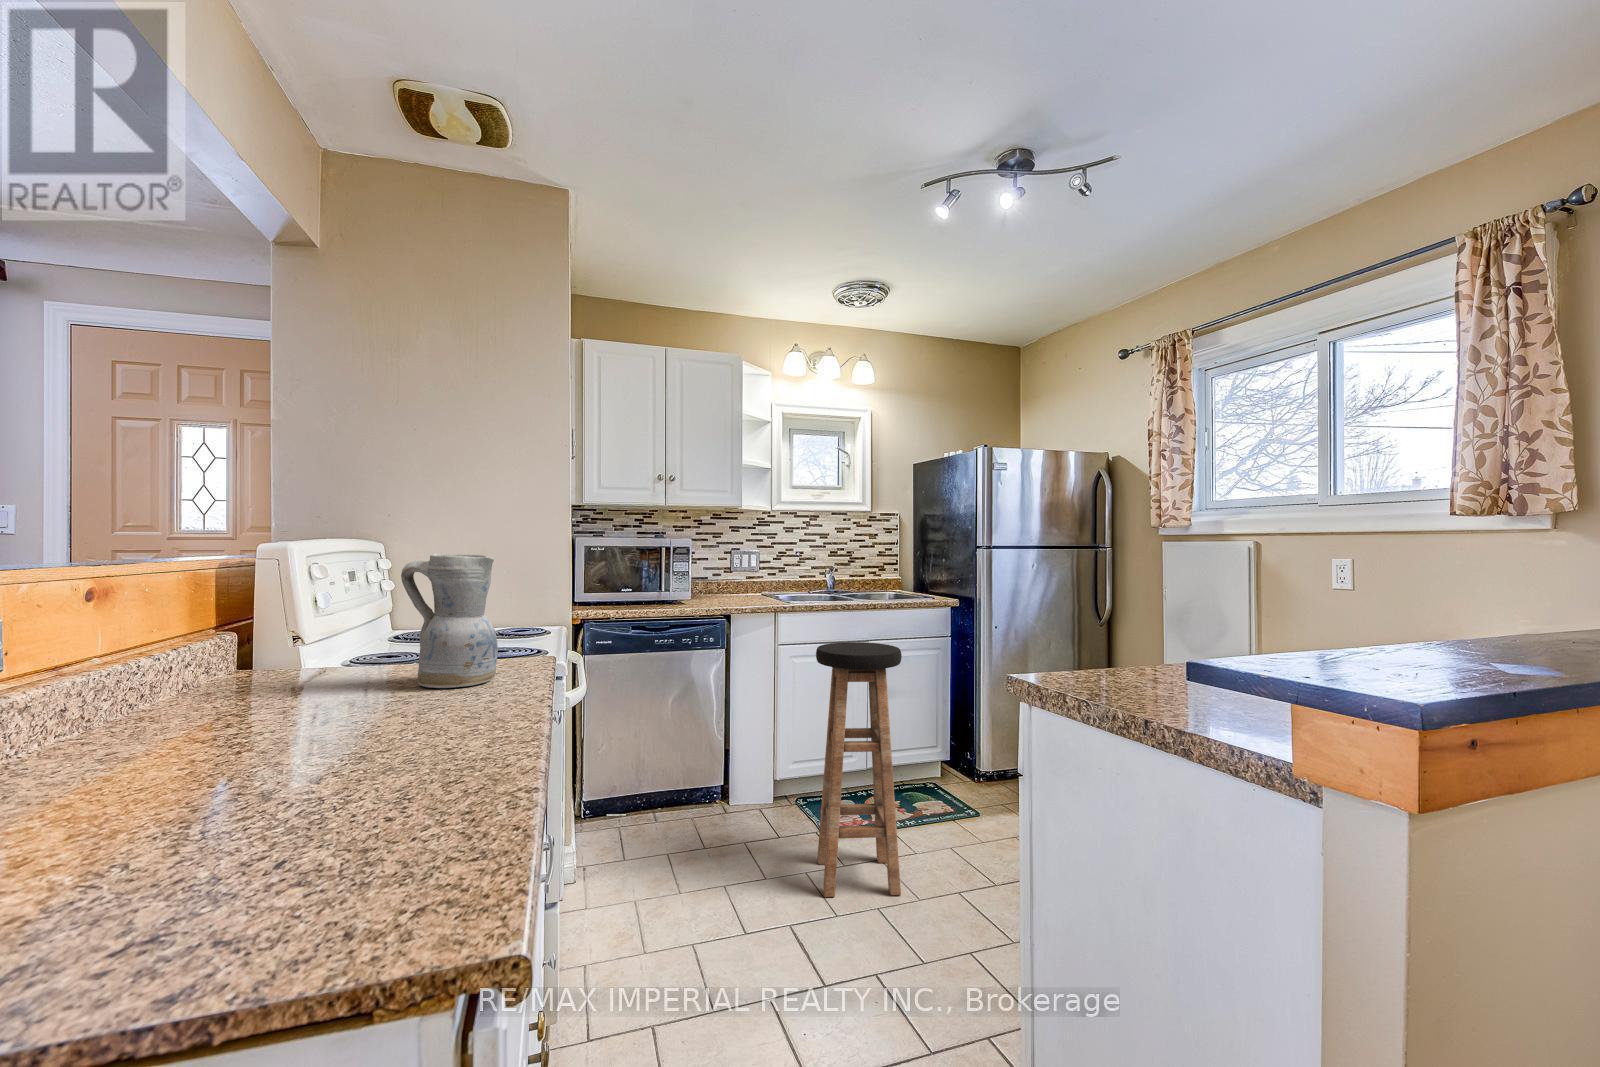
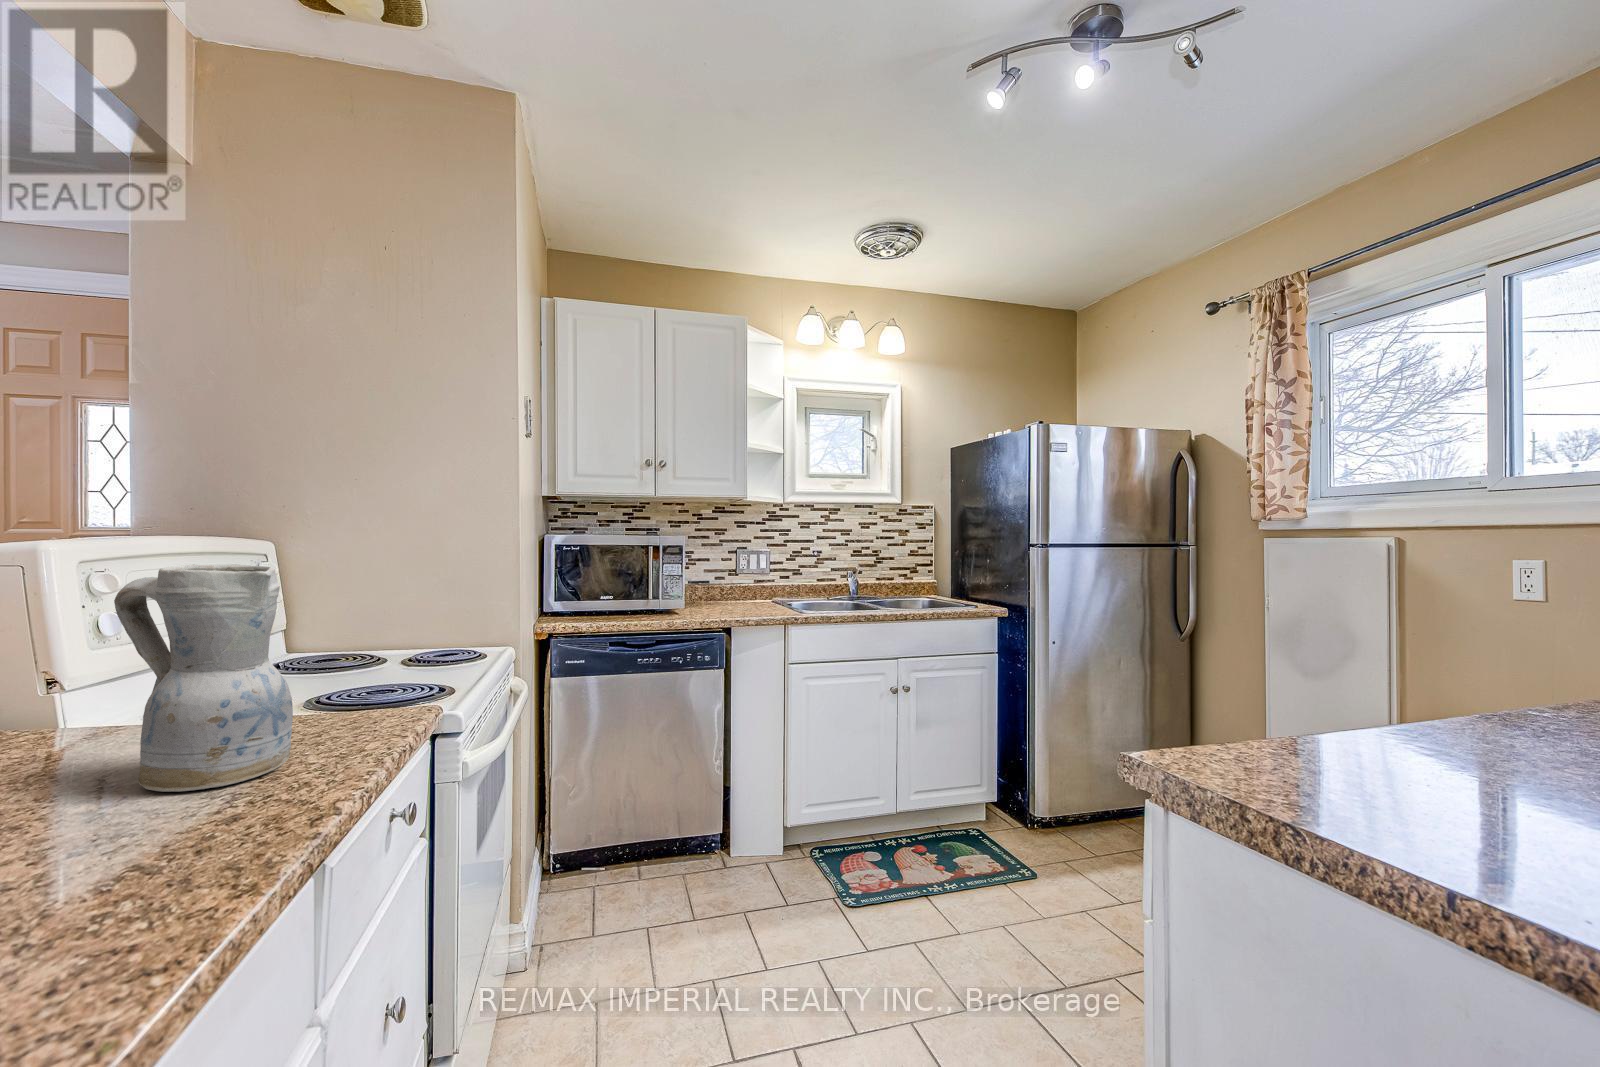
bar stool: present [816,642,902,897] -> none [828,668,940,1007]

